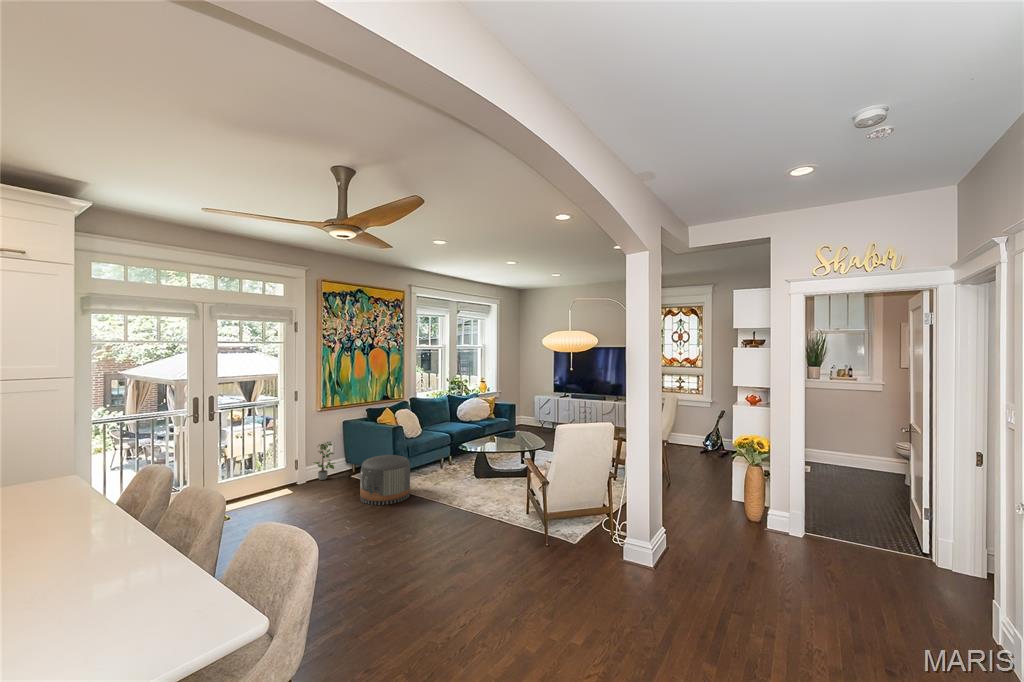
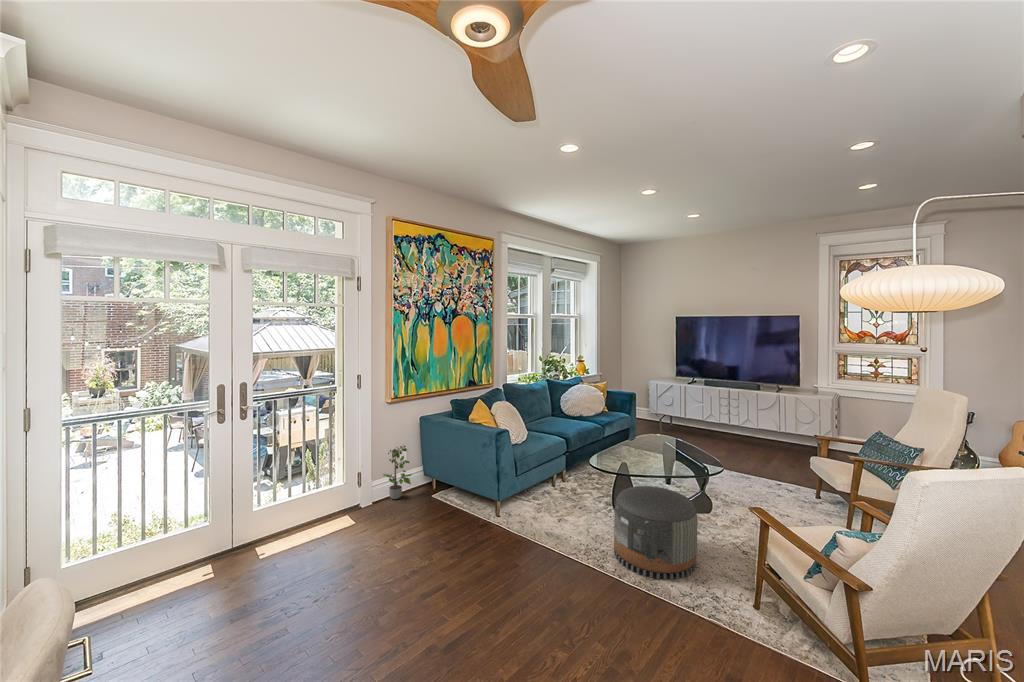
pouf: present [360,455,410,505] -> present [614,486,698,580]

